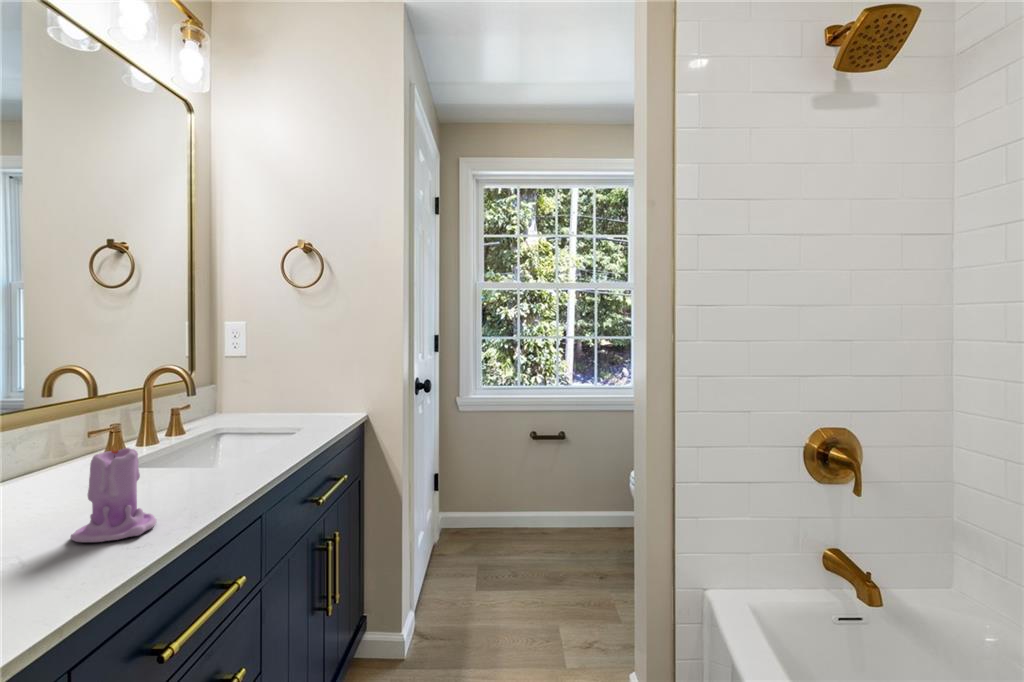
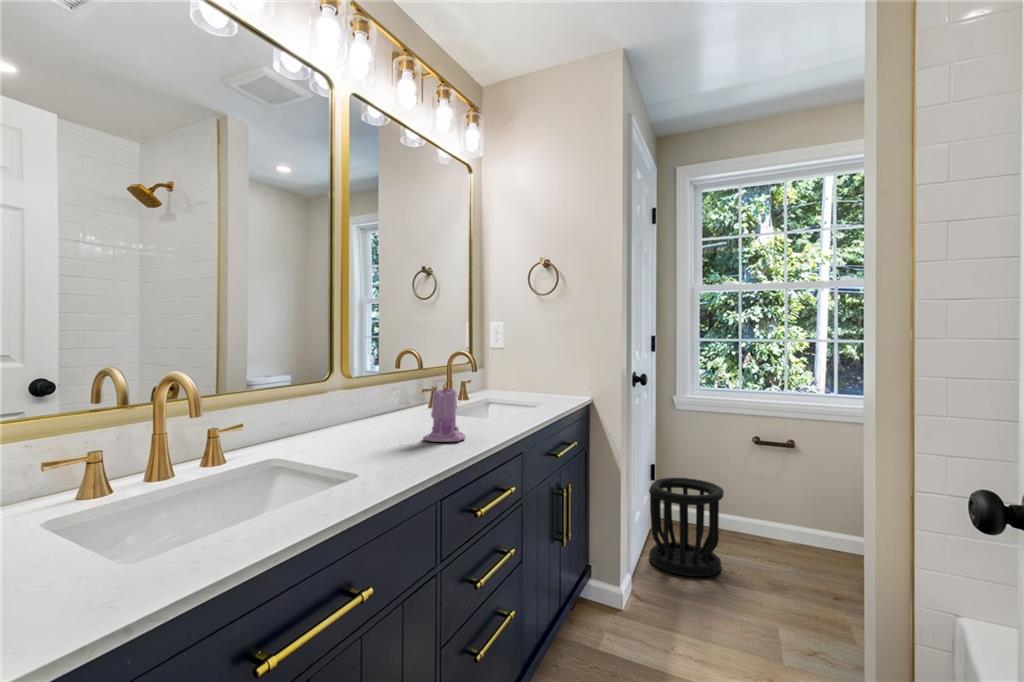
wastebasket: none [433,490,510,601] -> present [649,478,724,576]

